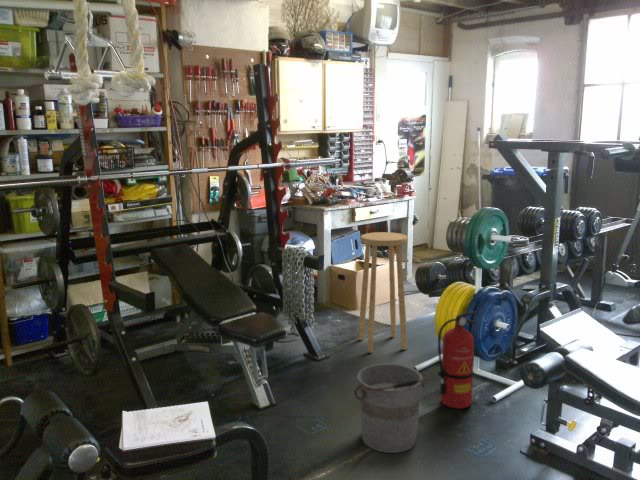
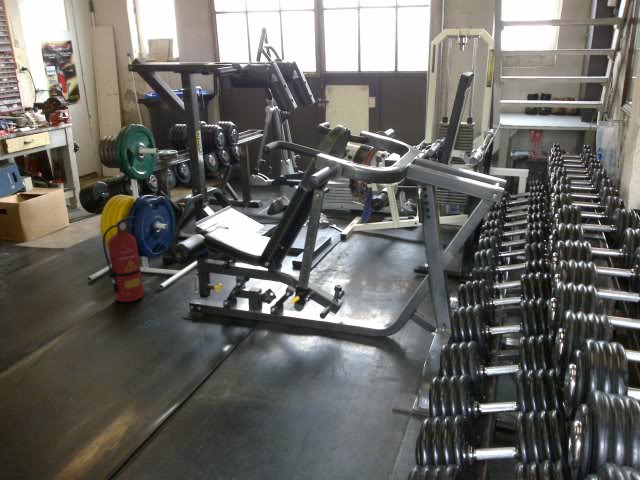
stool: present [359,232,408,353] -> none [13,158,82,276]
bucket: present [354,364,430,453] -> none [26,273,98,350]

